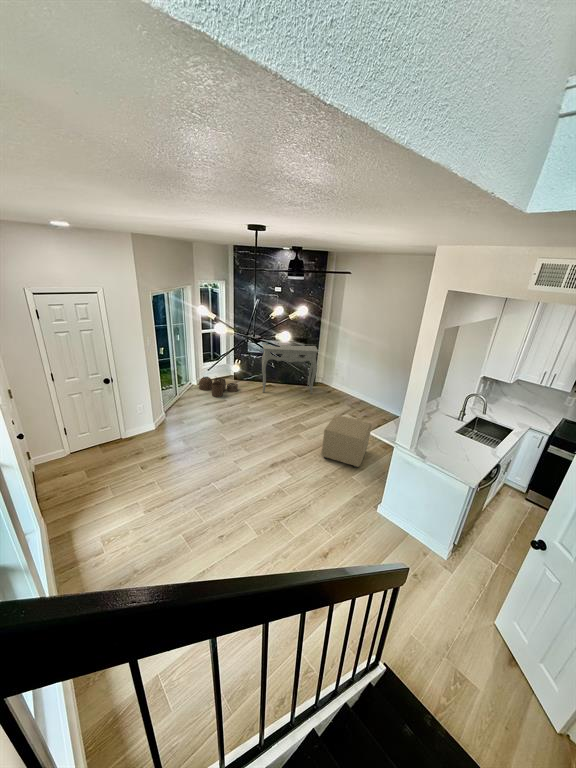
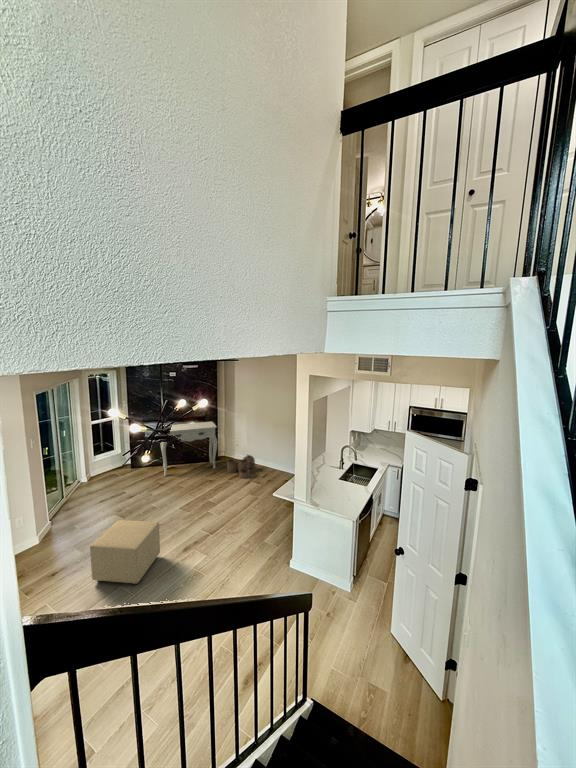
woven basket: present [199,377,238,397] -> present [227,455,255,478]
ottoman: present [321,415,372,468] -> present [90,520,160,585]

